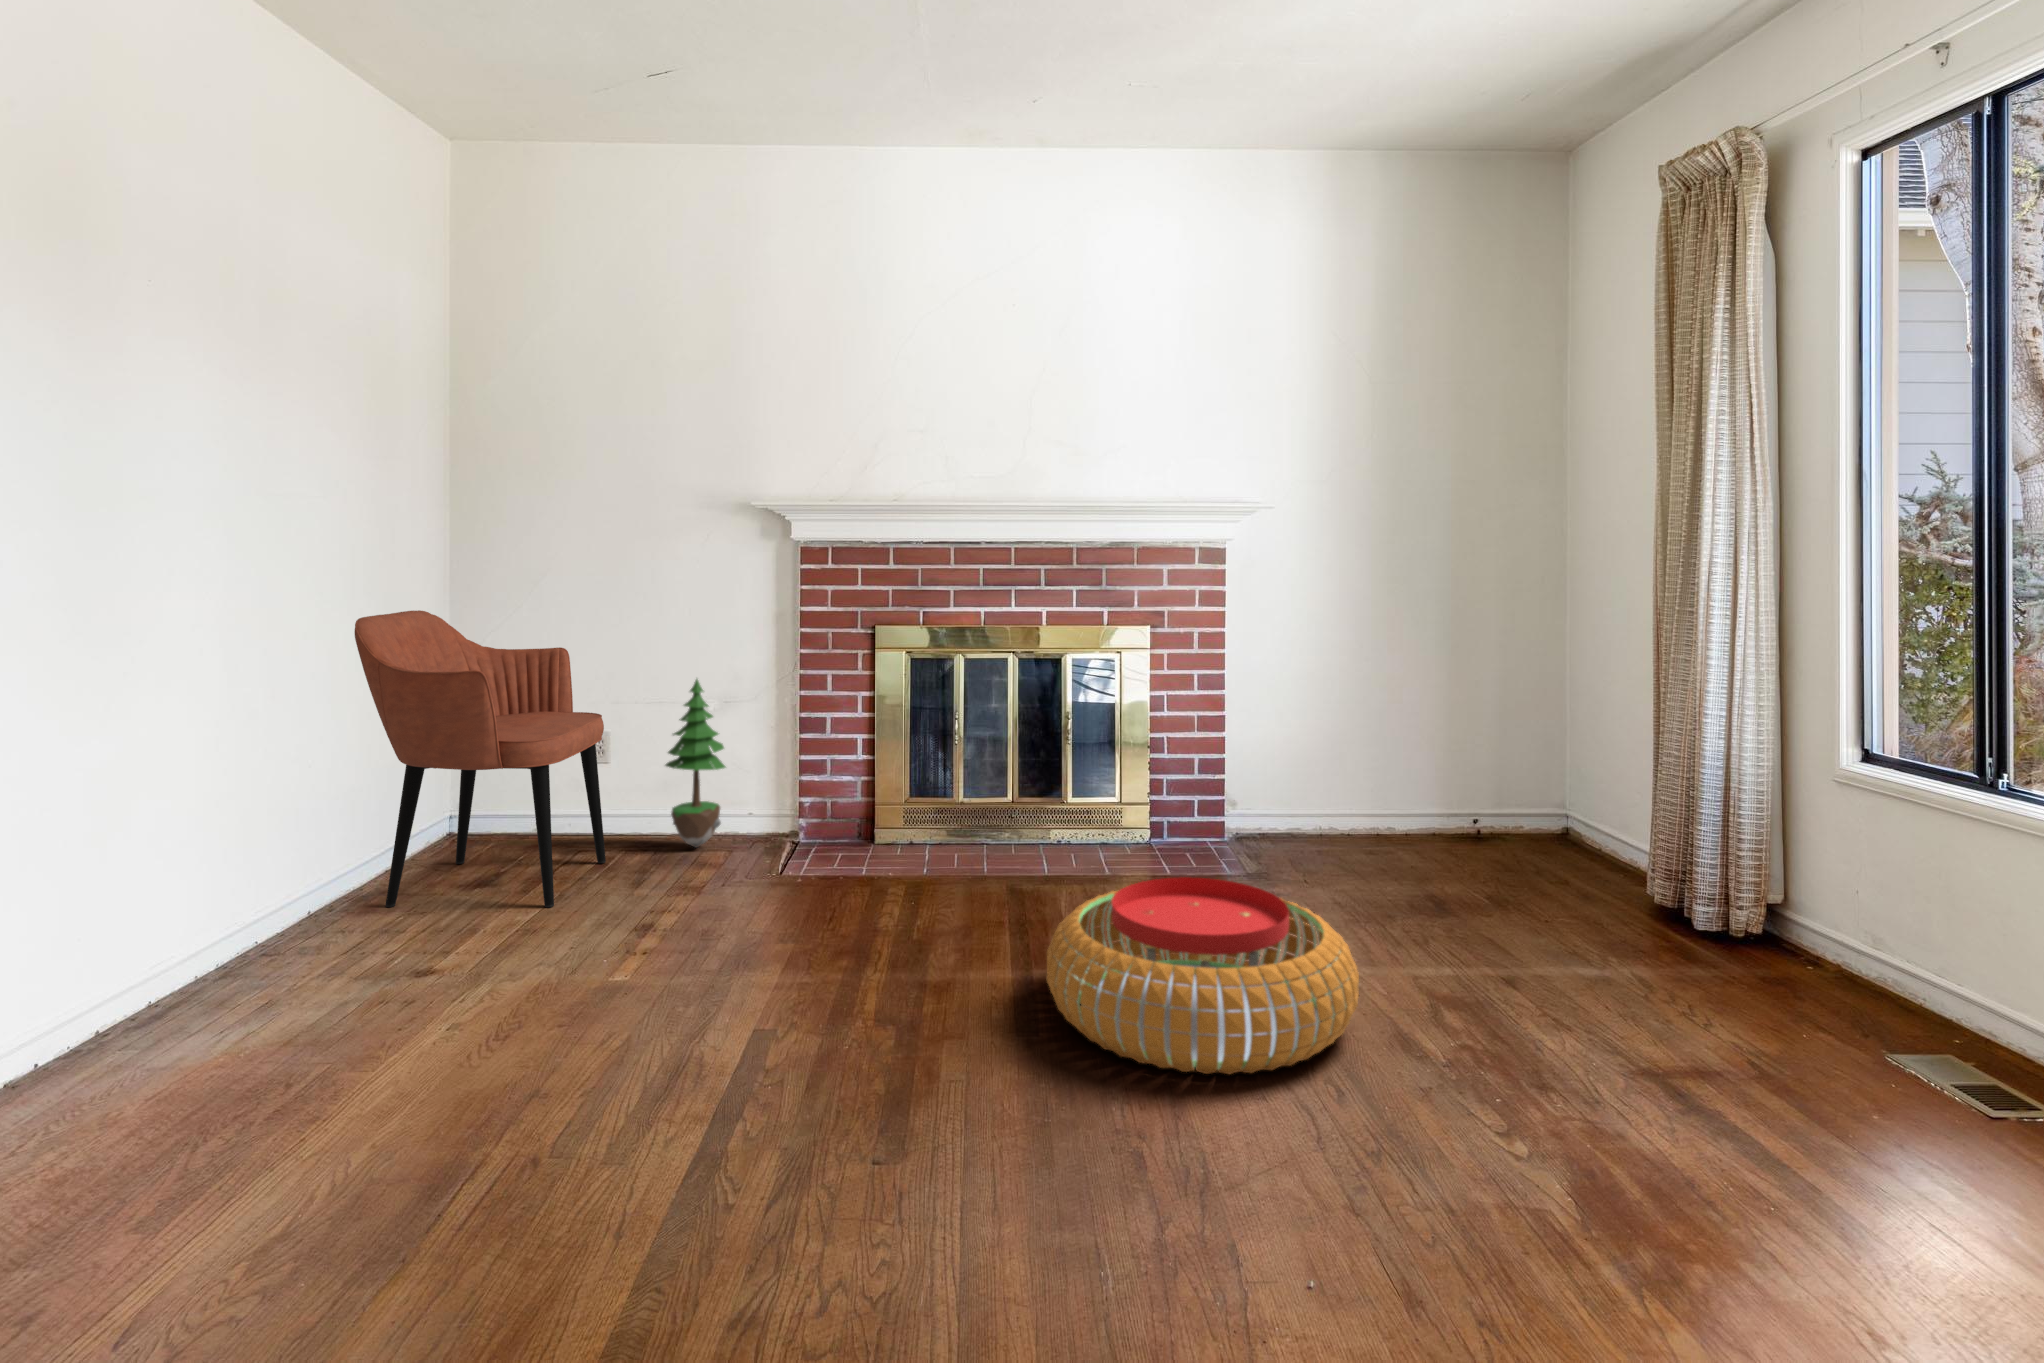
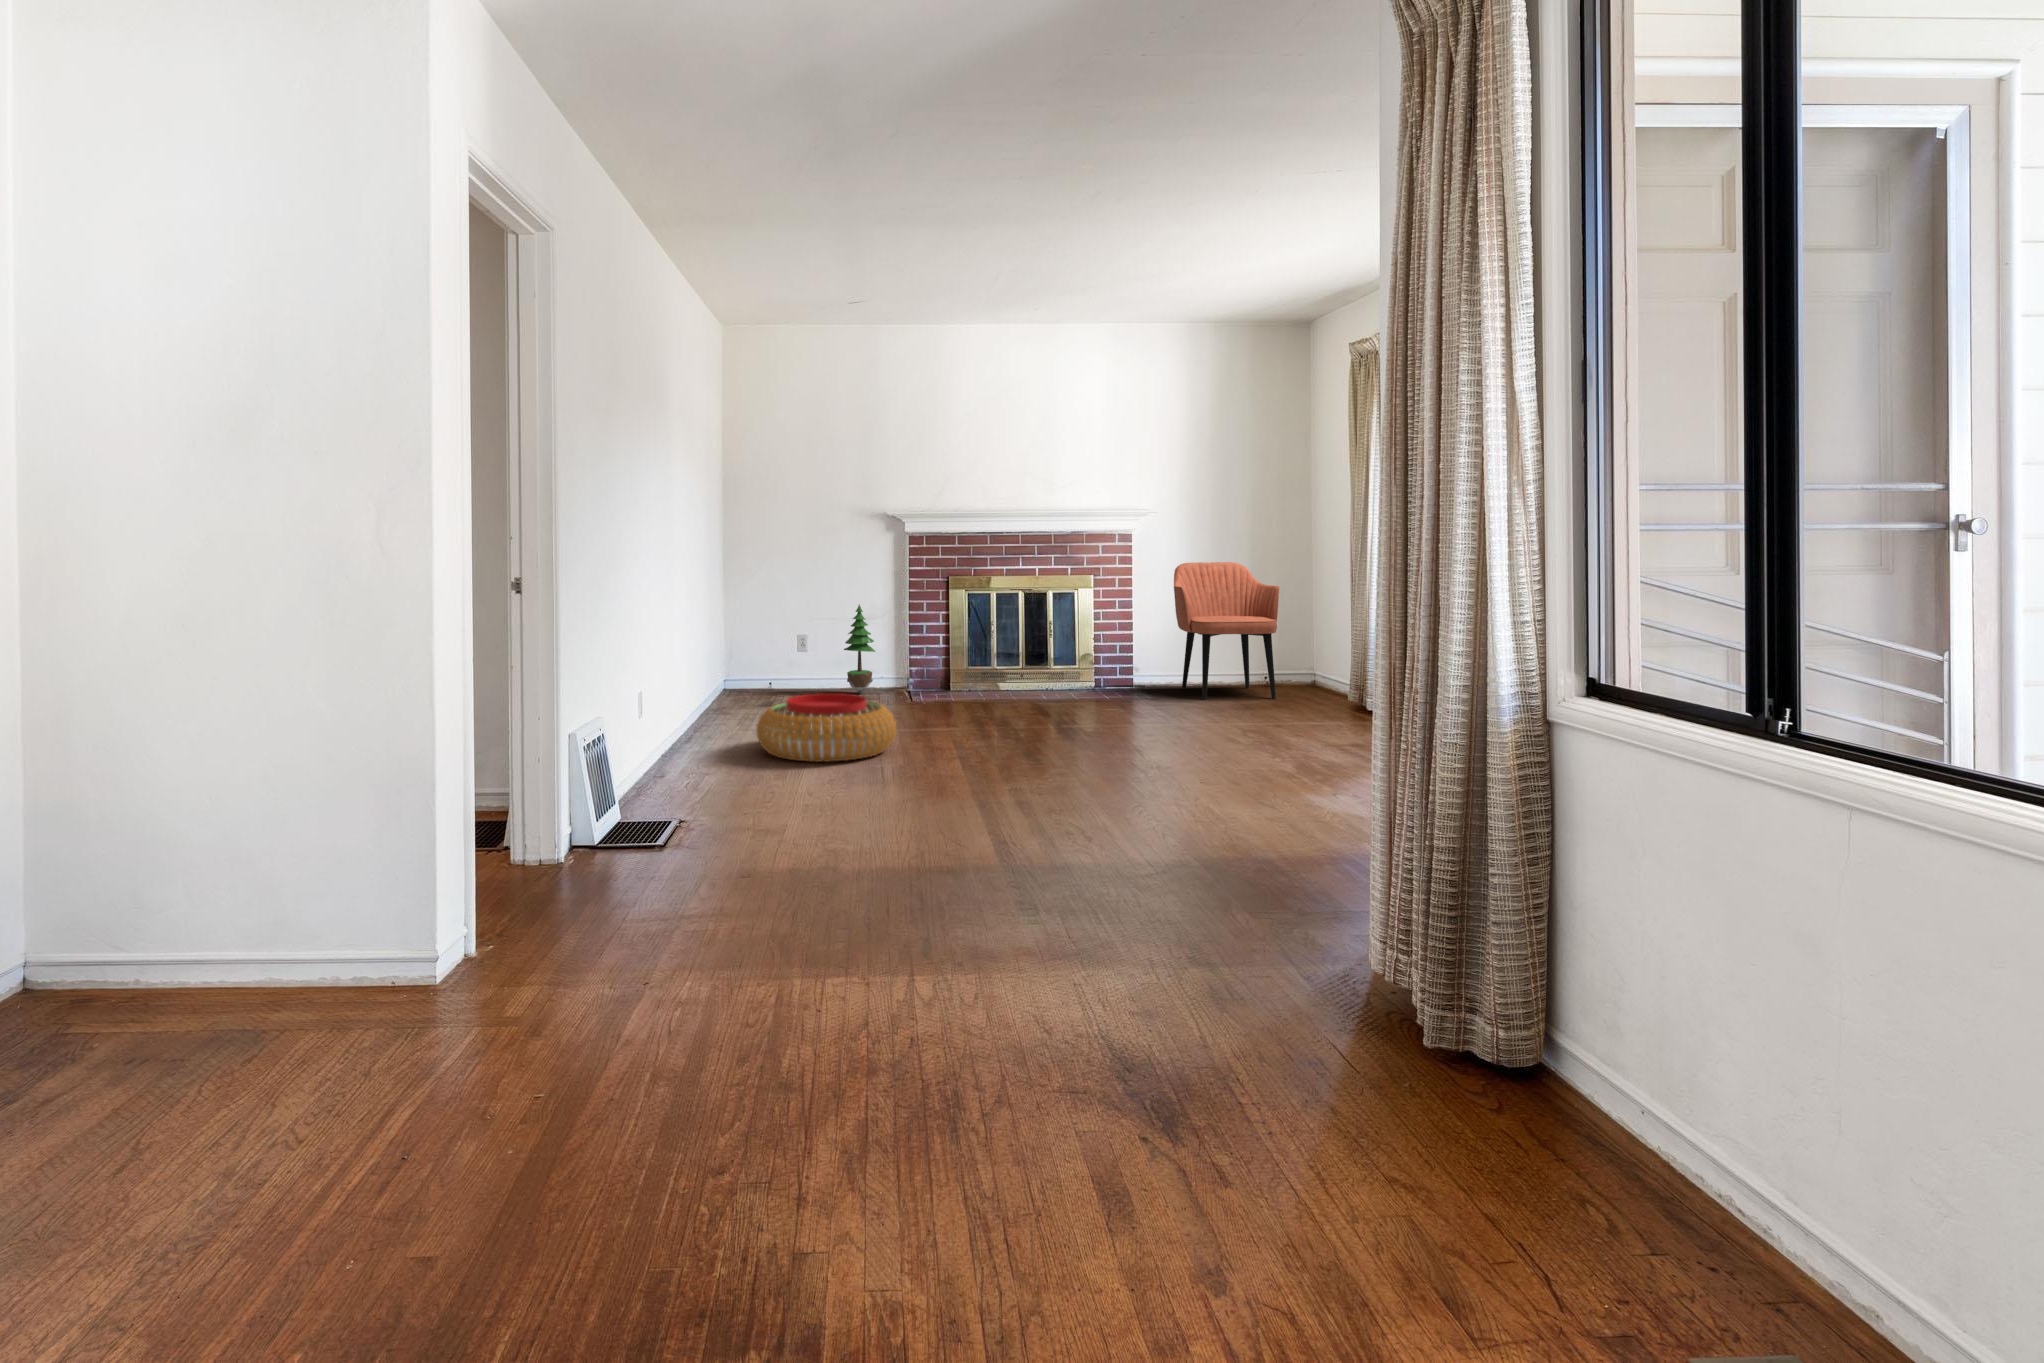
armchair: present [355,610,606,907] -> present [1174,562,1279,700]
pouf: present [1047,877,1359,1074] -> present [757,693,896,762]

